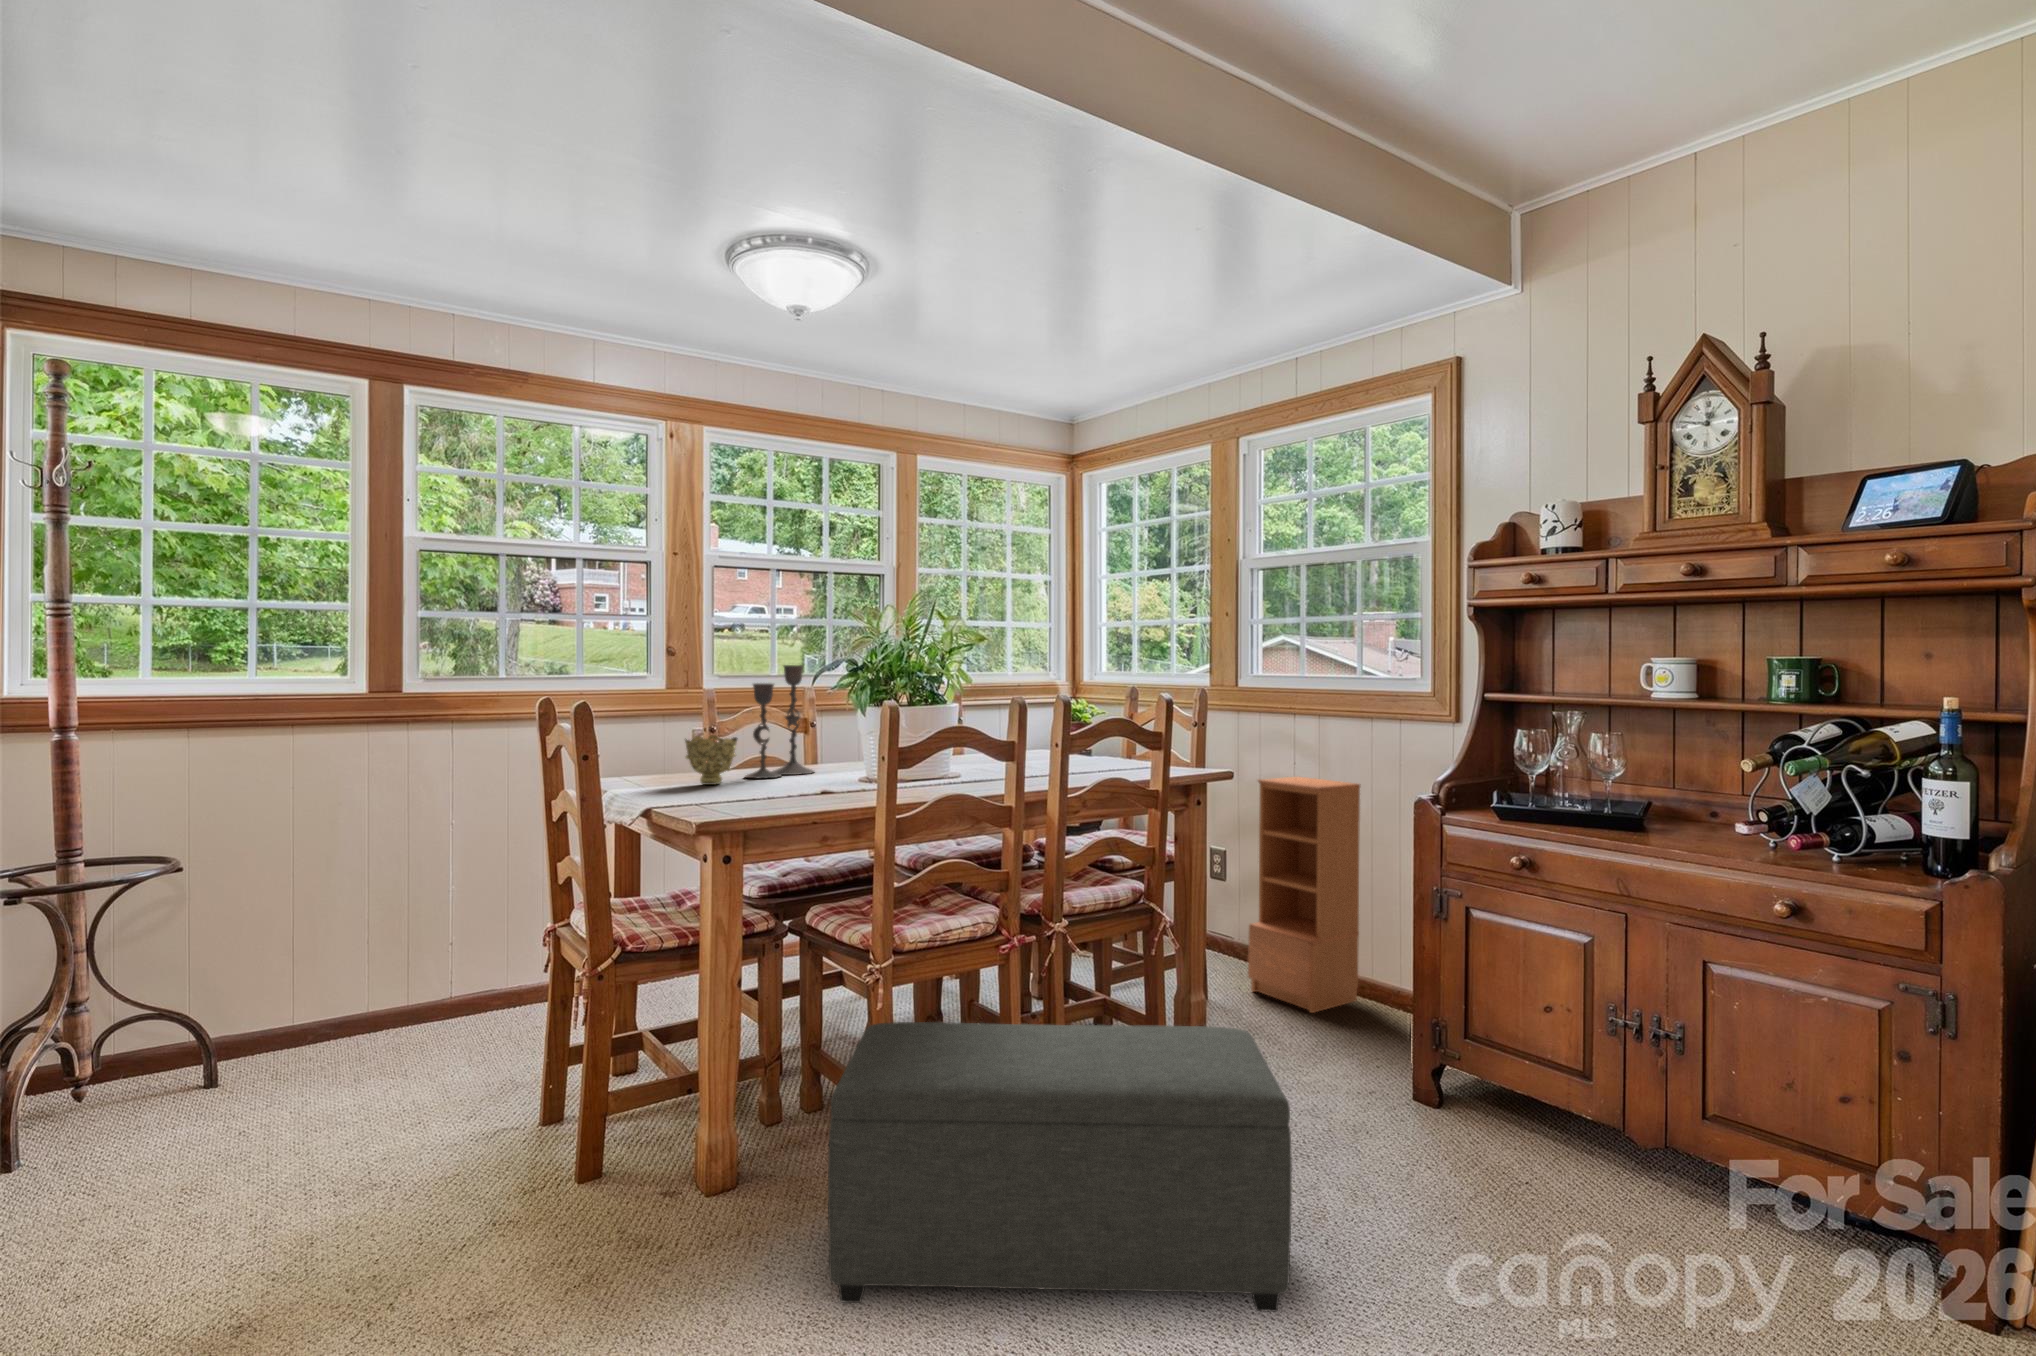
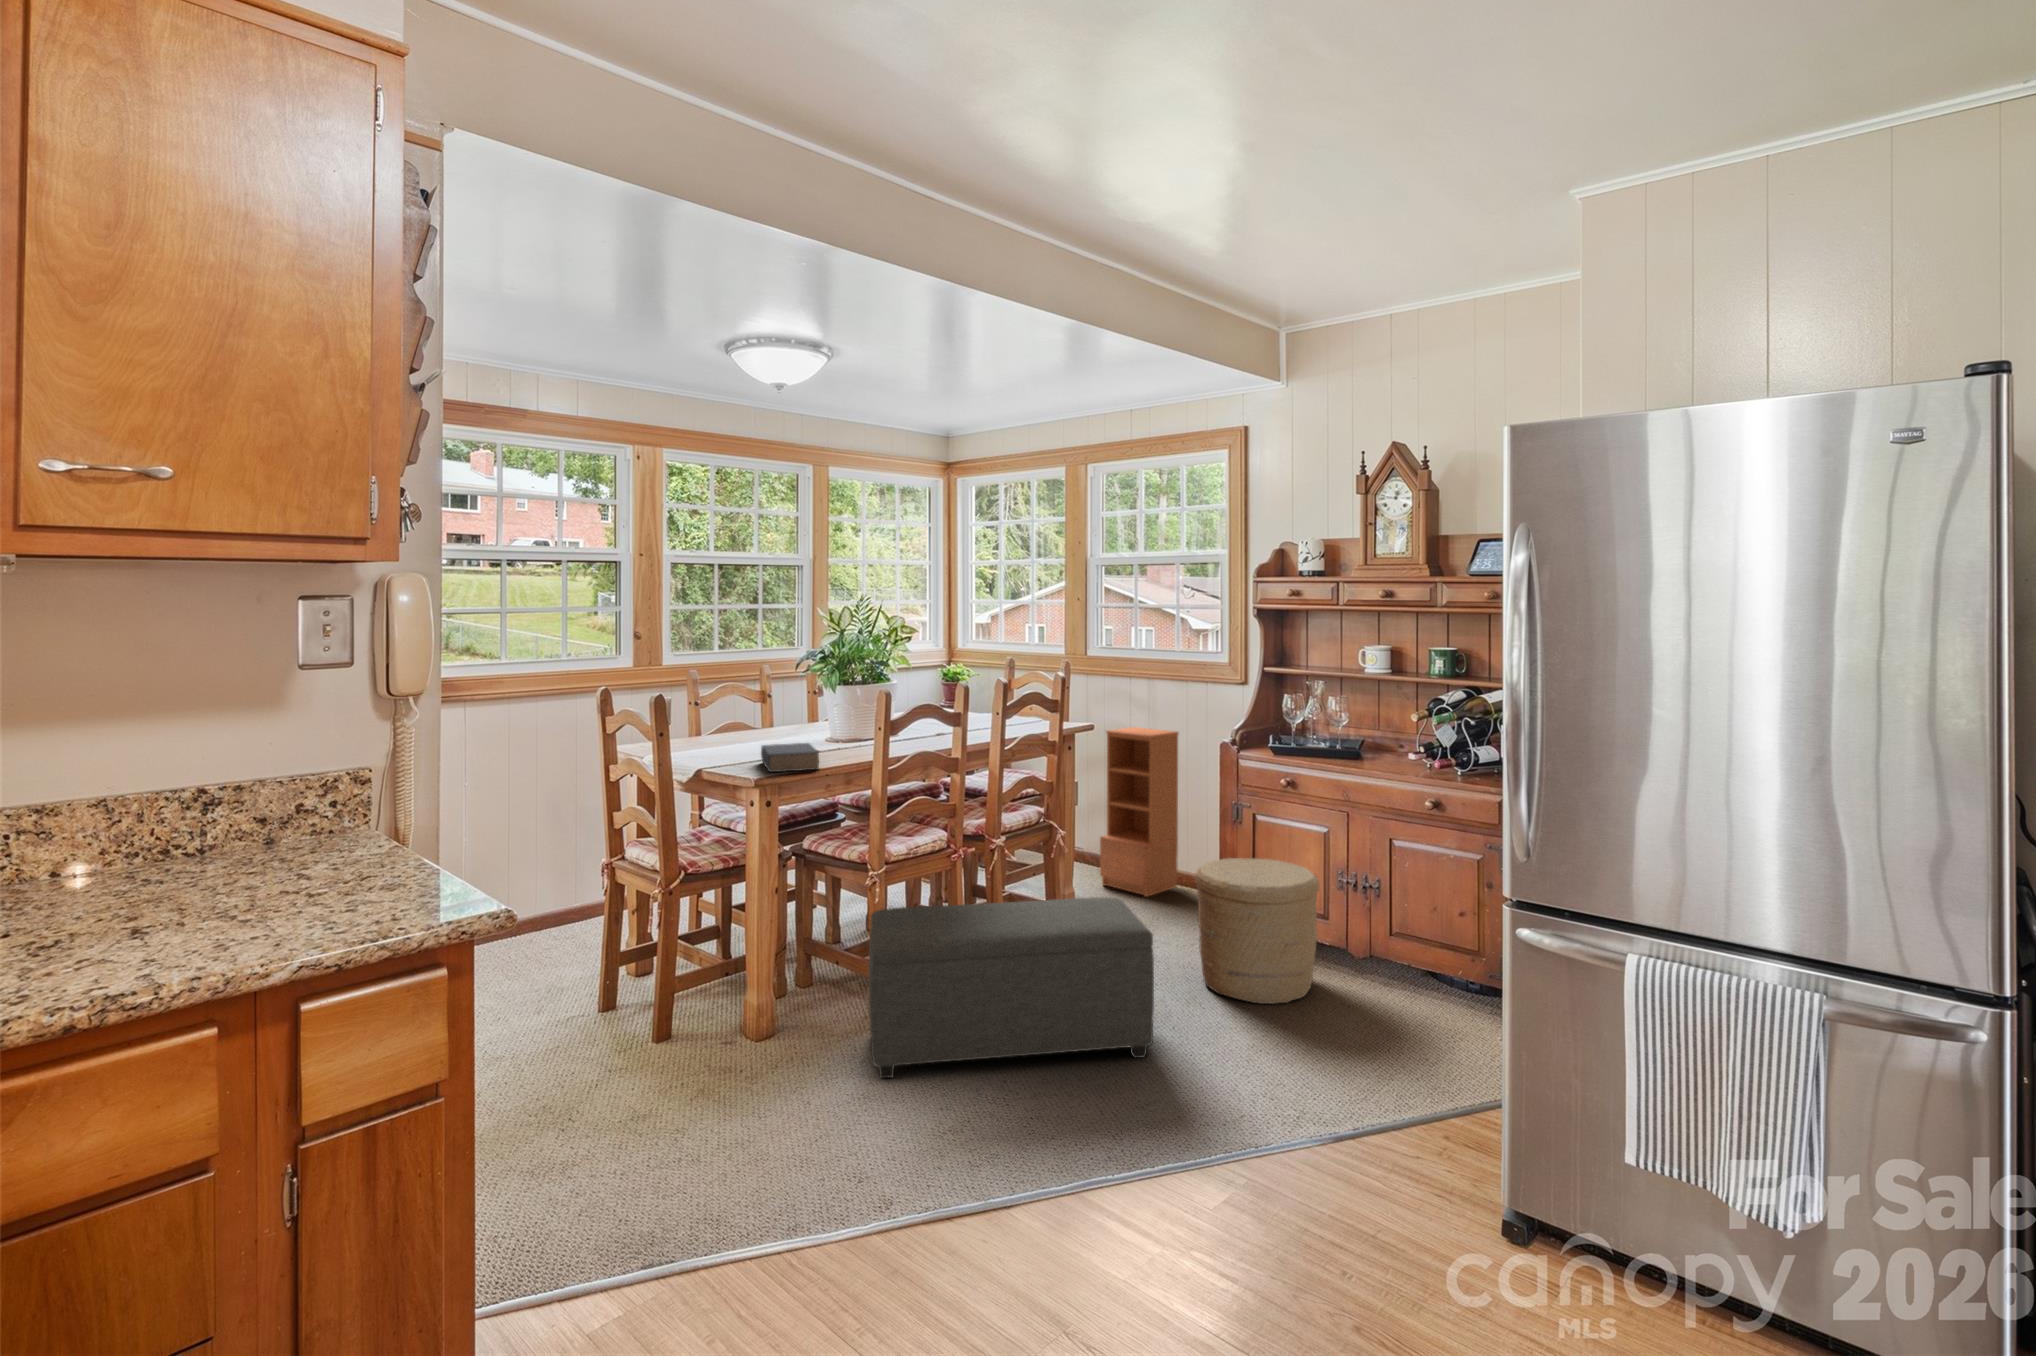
candlestick: present [745,665,814,778] -> none [735,657,785,745]
decorative bowl: present [685,735,738,785] -> none [697,714,737,752]
book: none [729,774,808,812] -> present [761,743,819,772]
woven basket: none [1373,974,1582,1223] -> present [1195,858,1319,1004]

